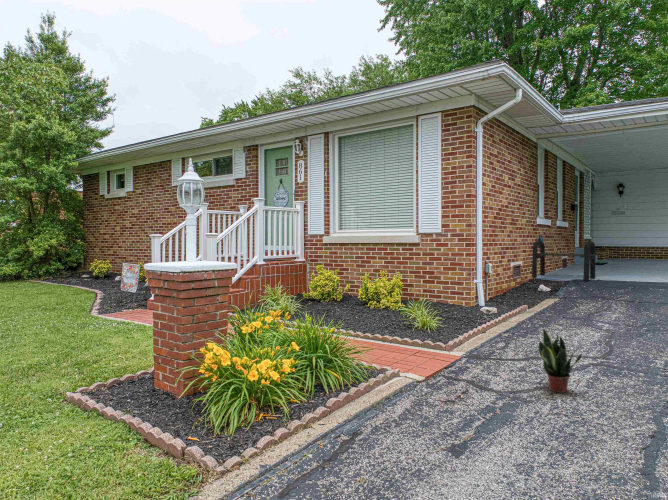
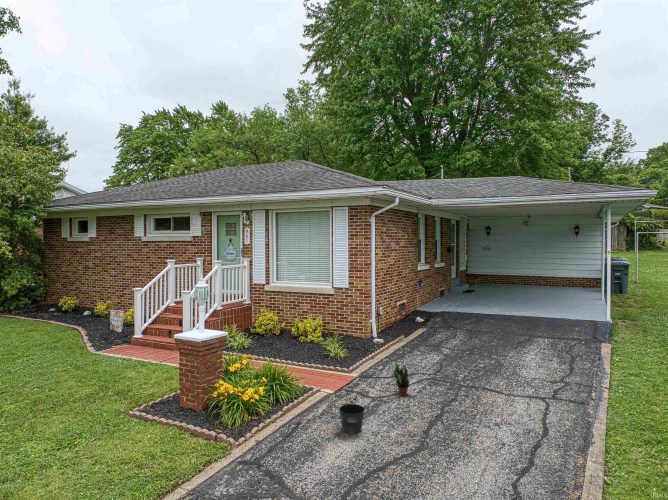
bench: present [532,241,595,281] -> none [414,283,455,313]
bucket: none [437,400,501,467] -> present [337,404,365,434]

